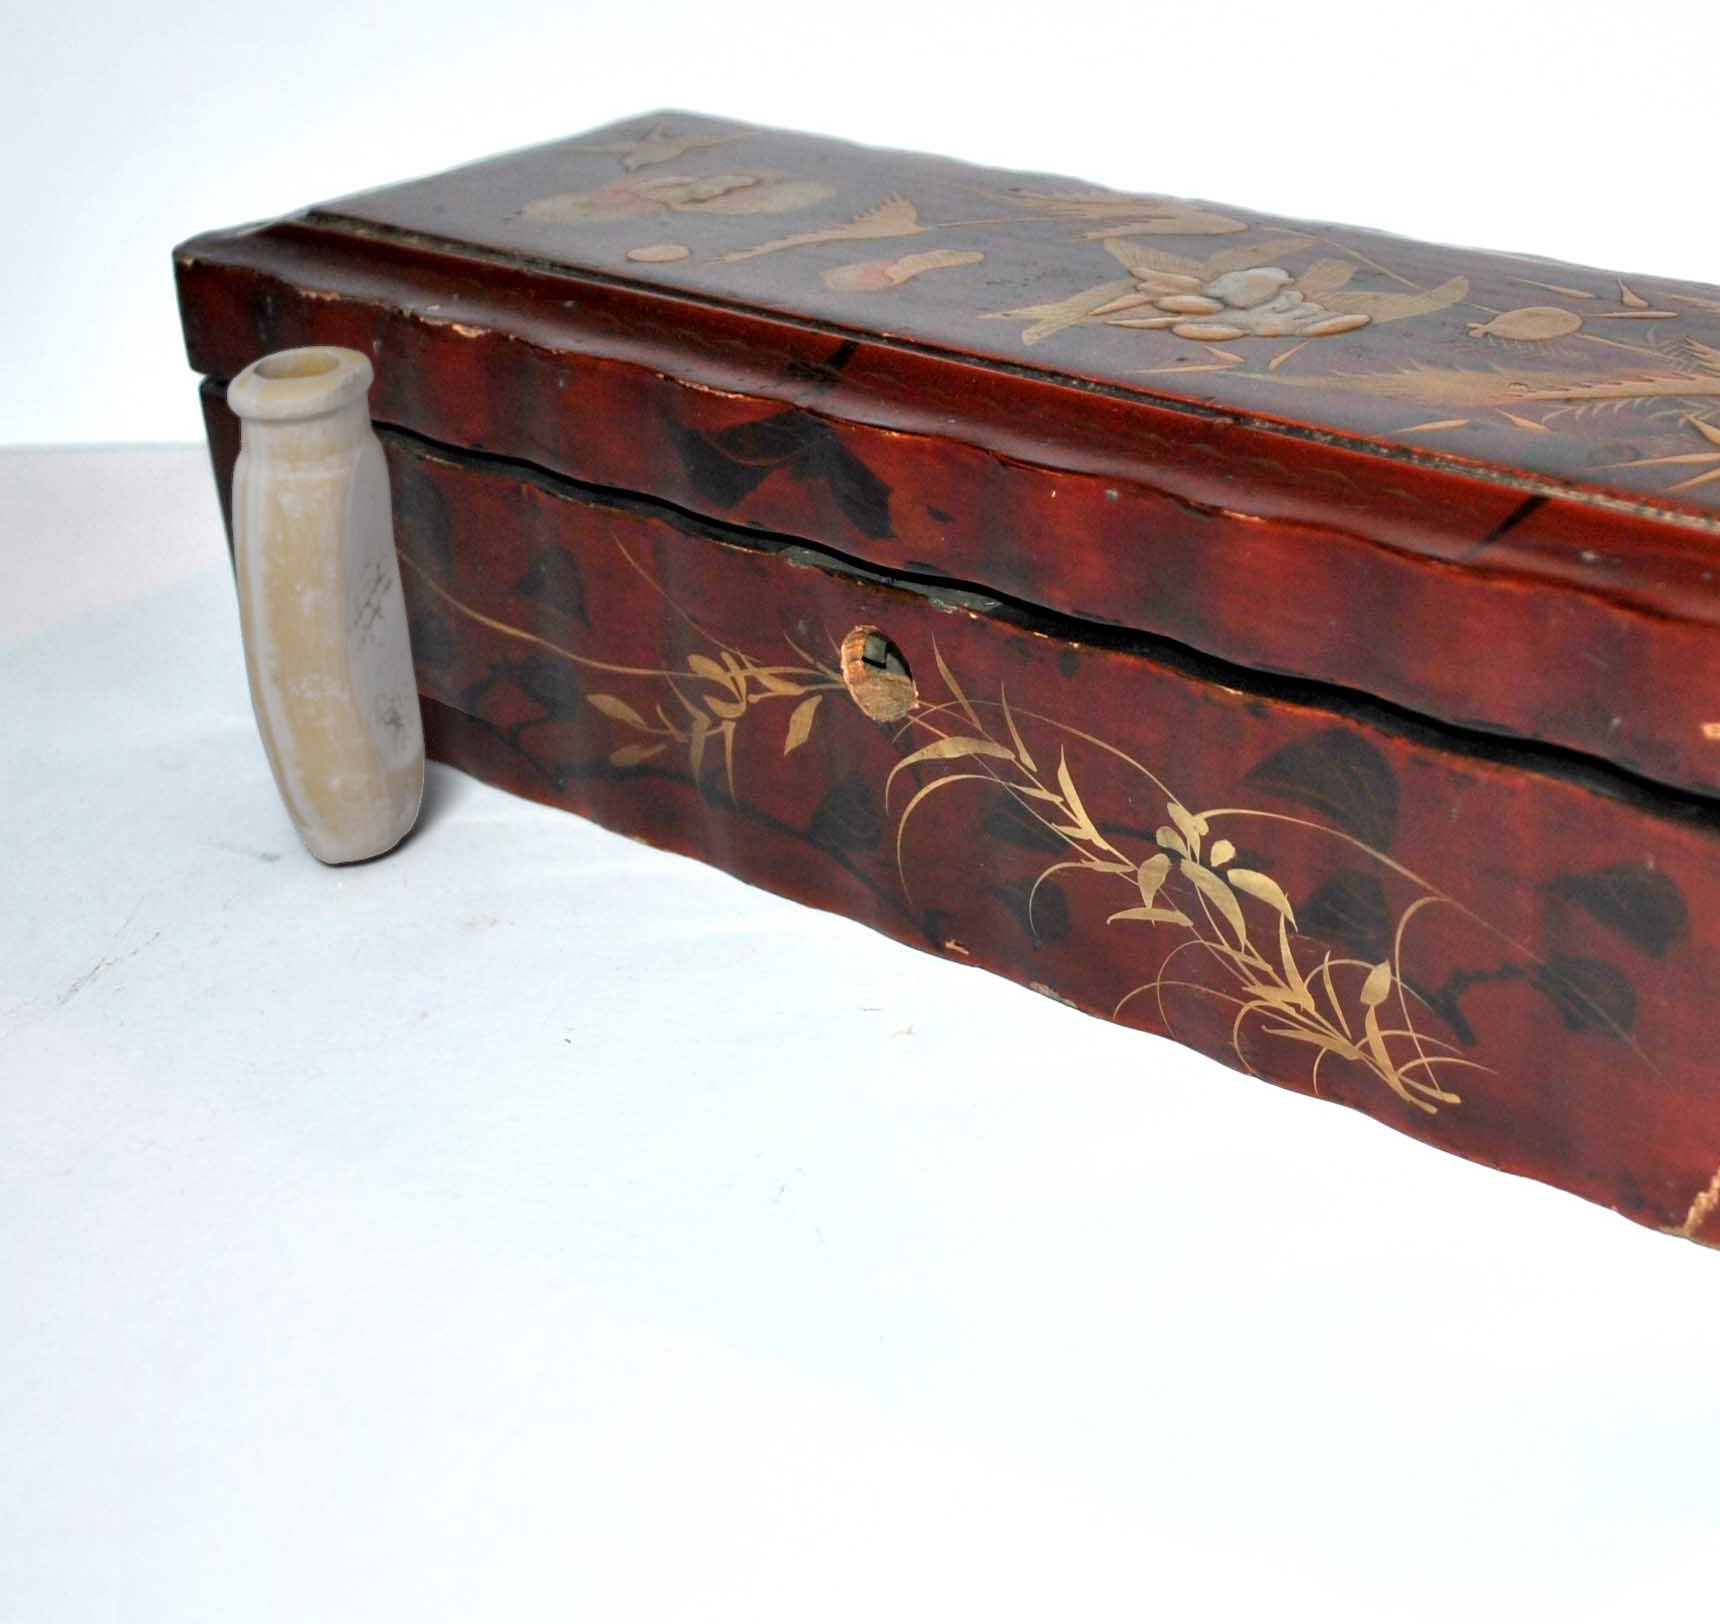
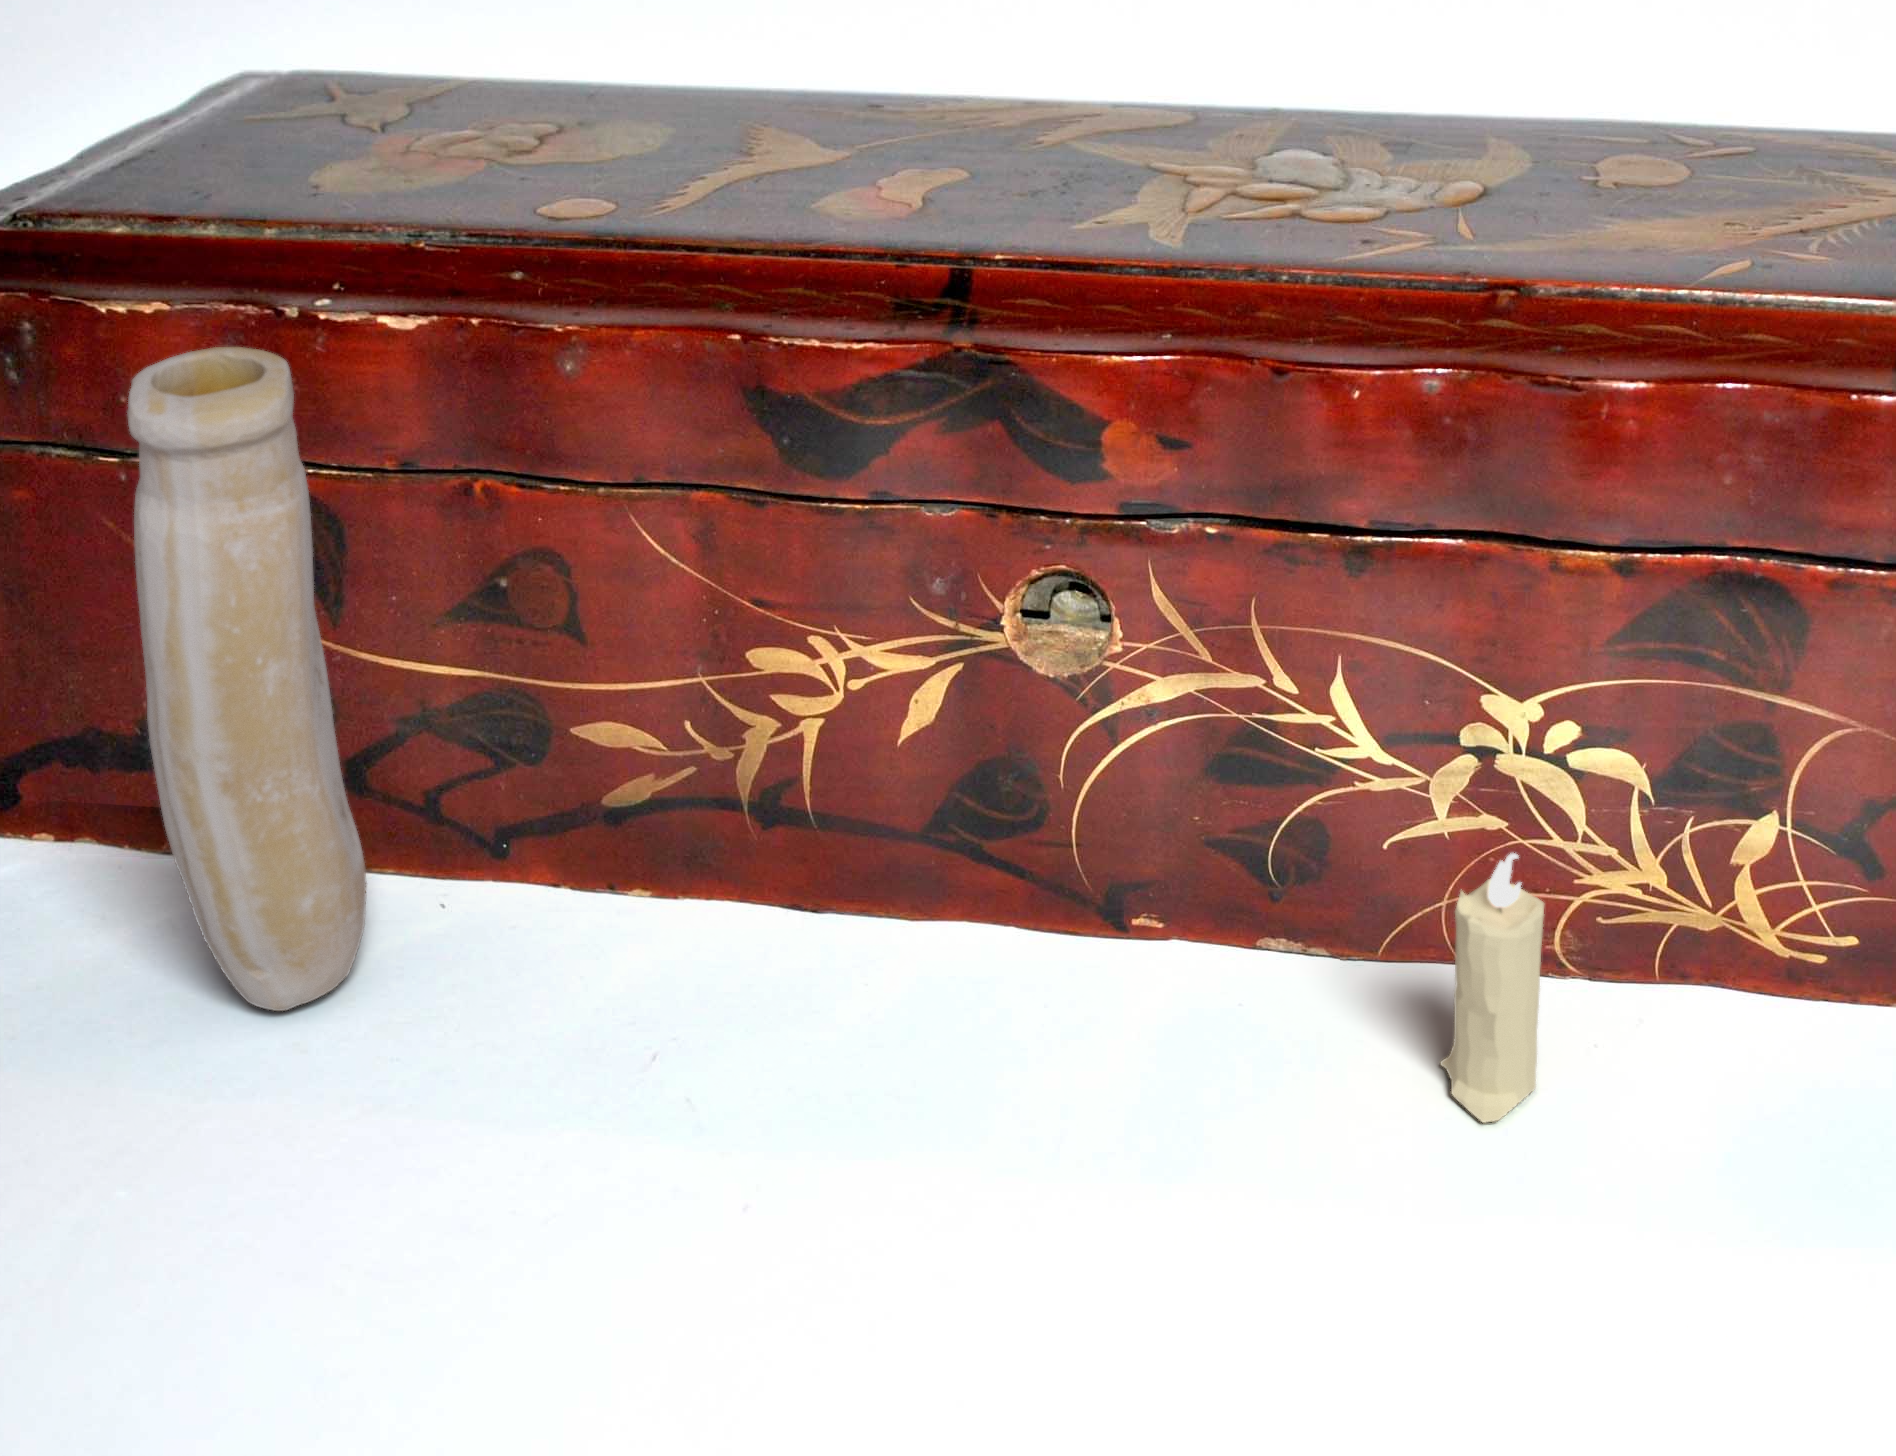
candle: none [1065,936,1151,1168] -> present [1440,853,1544,1122]

